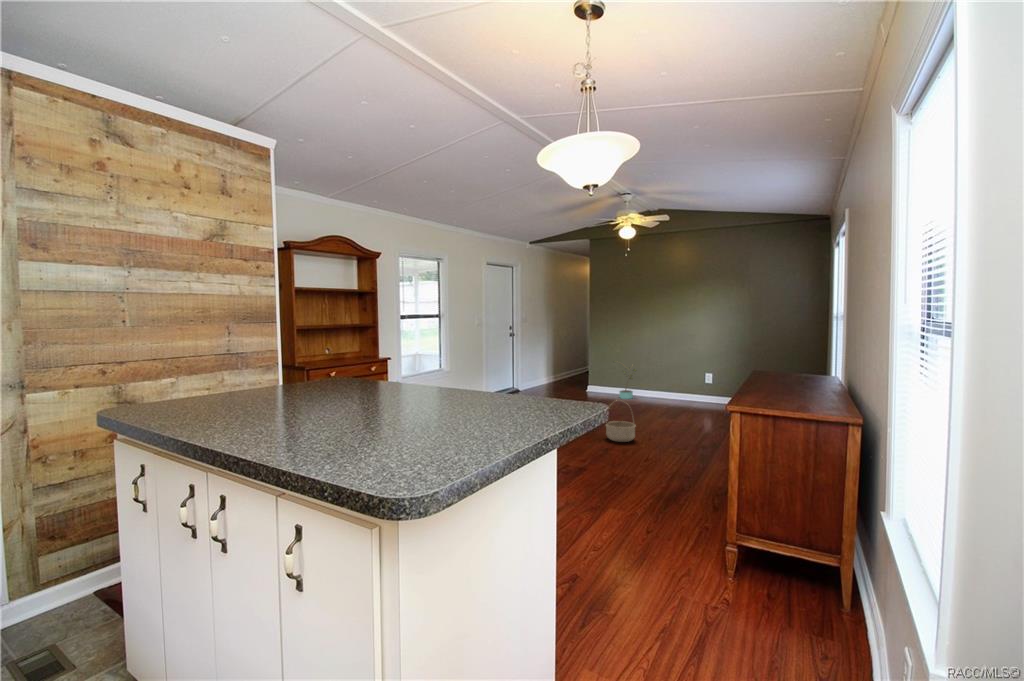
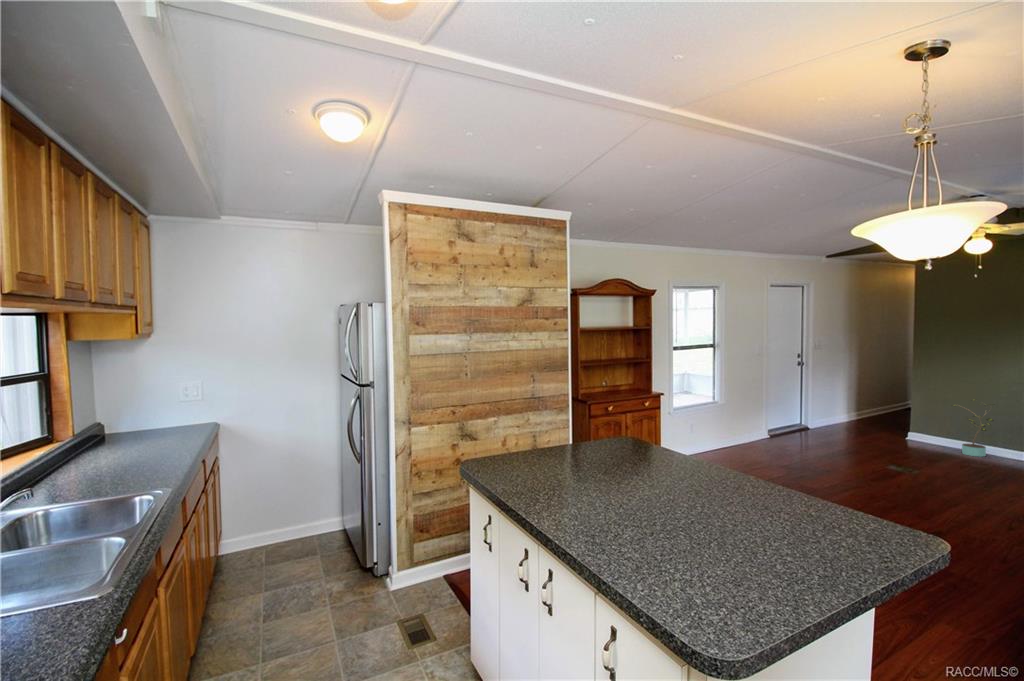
basket: present [606,400,636,442] -> none [942,468,997,526]

